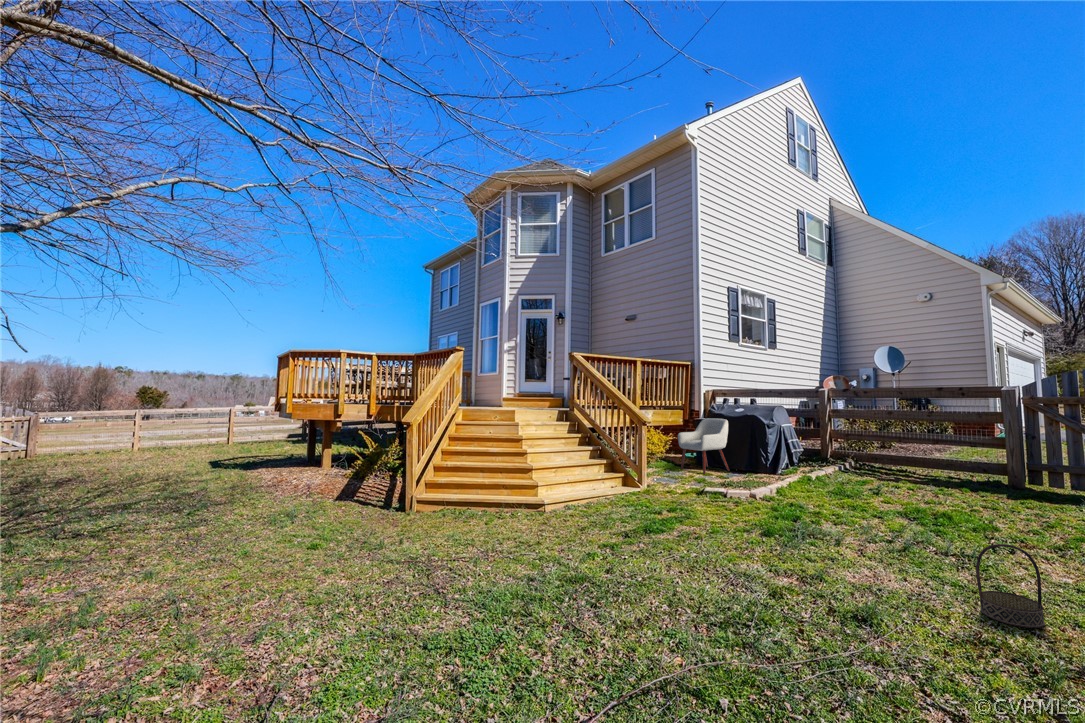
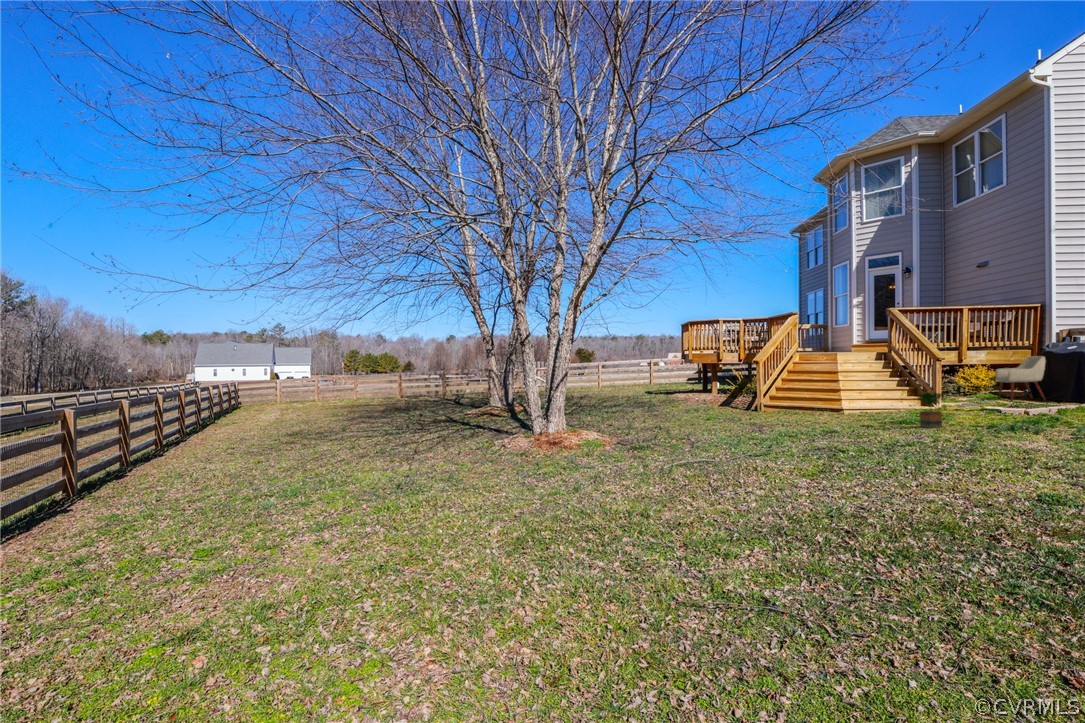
potted tree: none [778,508,835,593] -> present [918,392,945,428]
basket: present [976,544,1045,628] -> none [997,402,1025,435]

